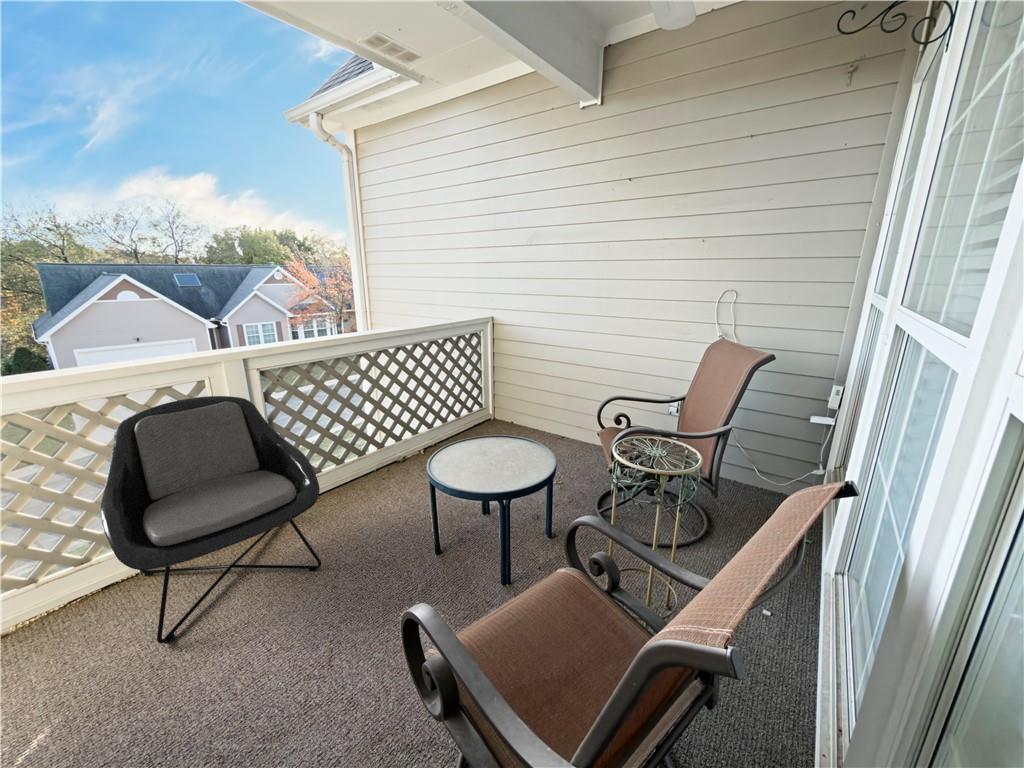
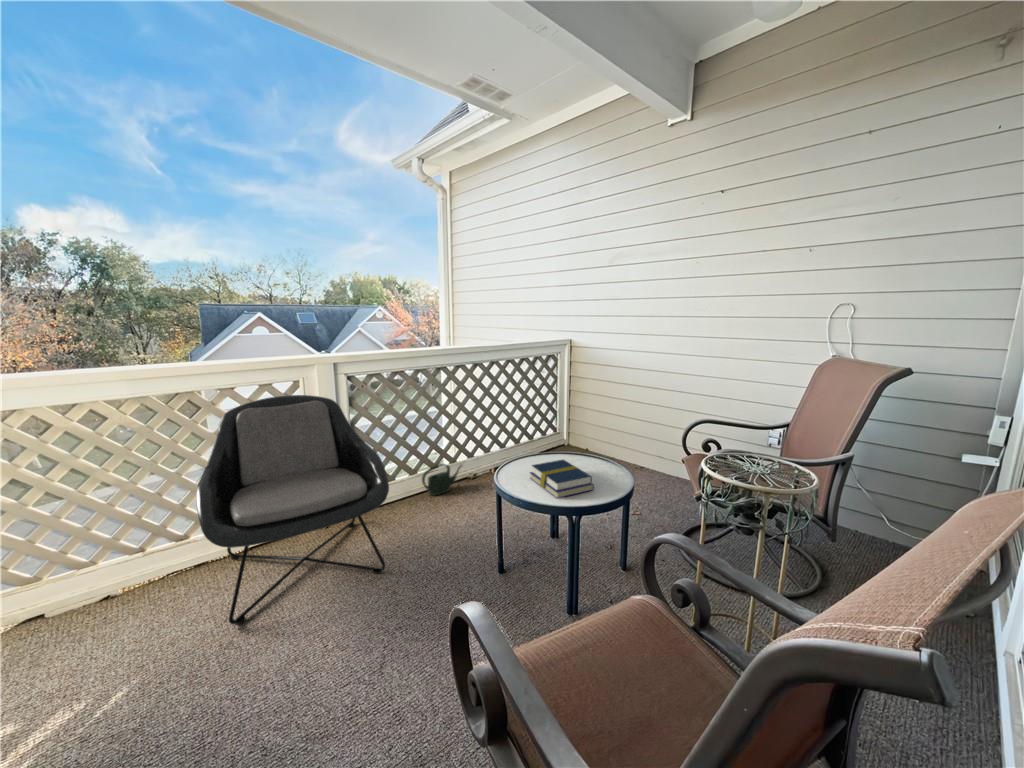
book: none [461,446,521,485] -> present [530,460,594,498]
watering can: none [349,450,391,485] -> present [422,464,462,496]

